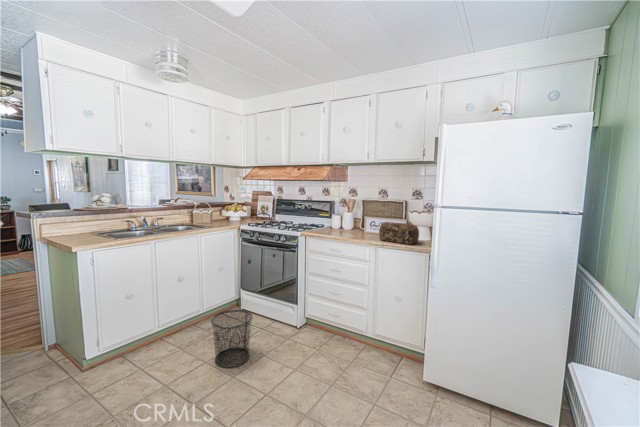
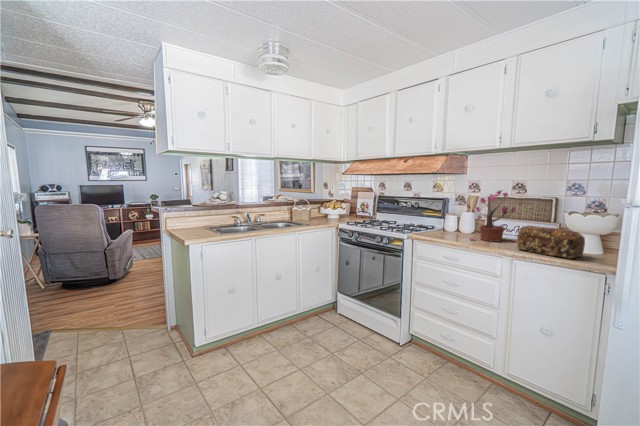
potted plant: none [349,195,380,235] -> present [471,191,515,242]
waste bin: present [211,310,252,368] -> none [305,316,349,381]

